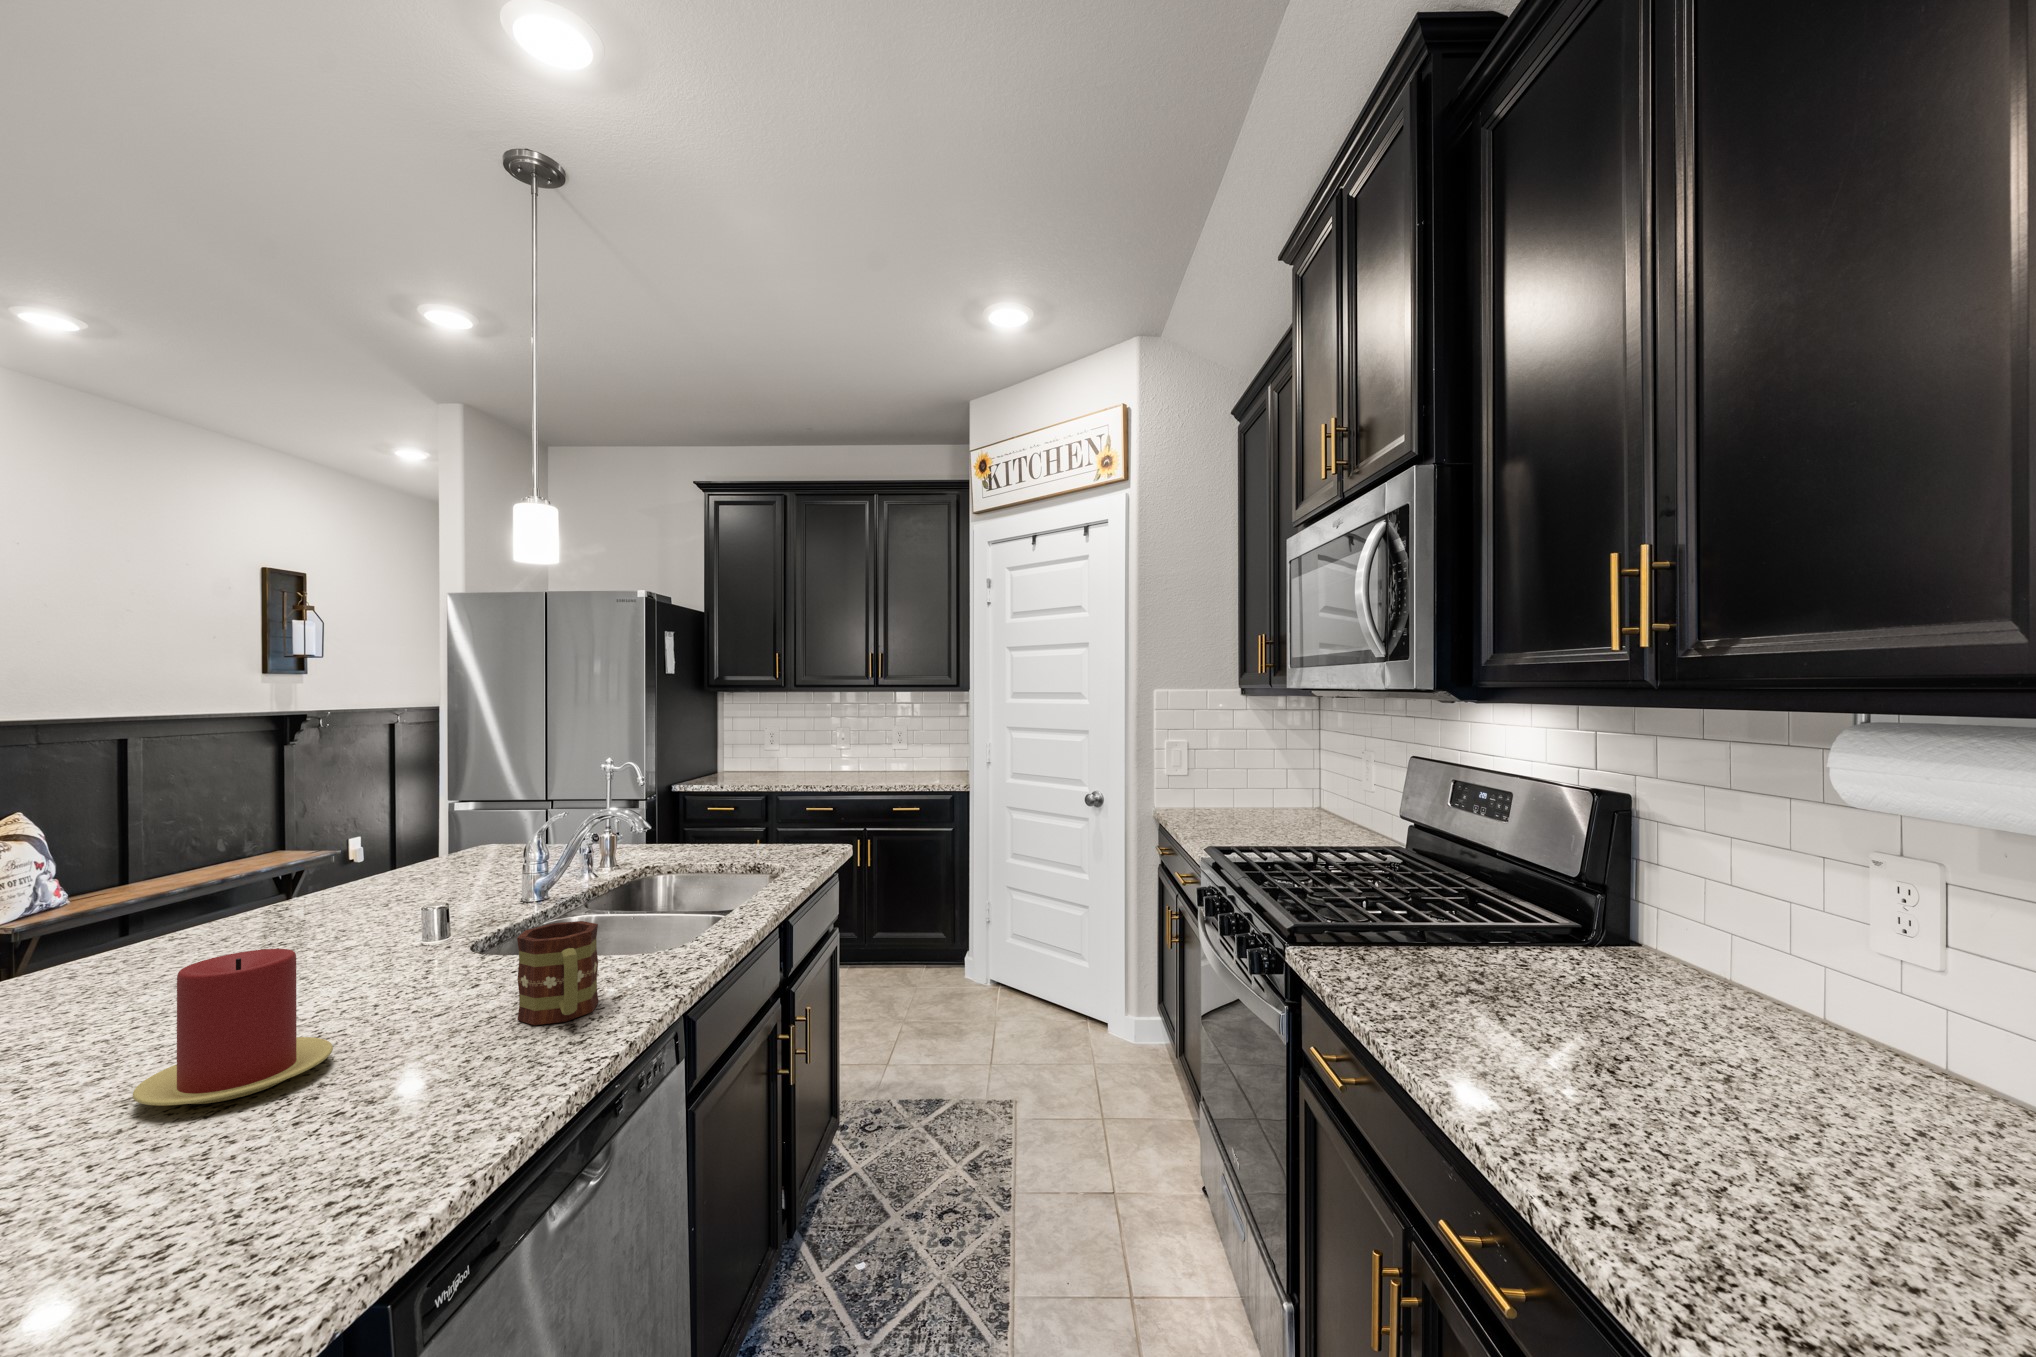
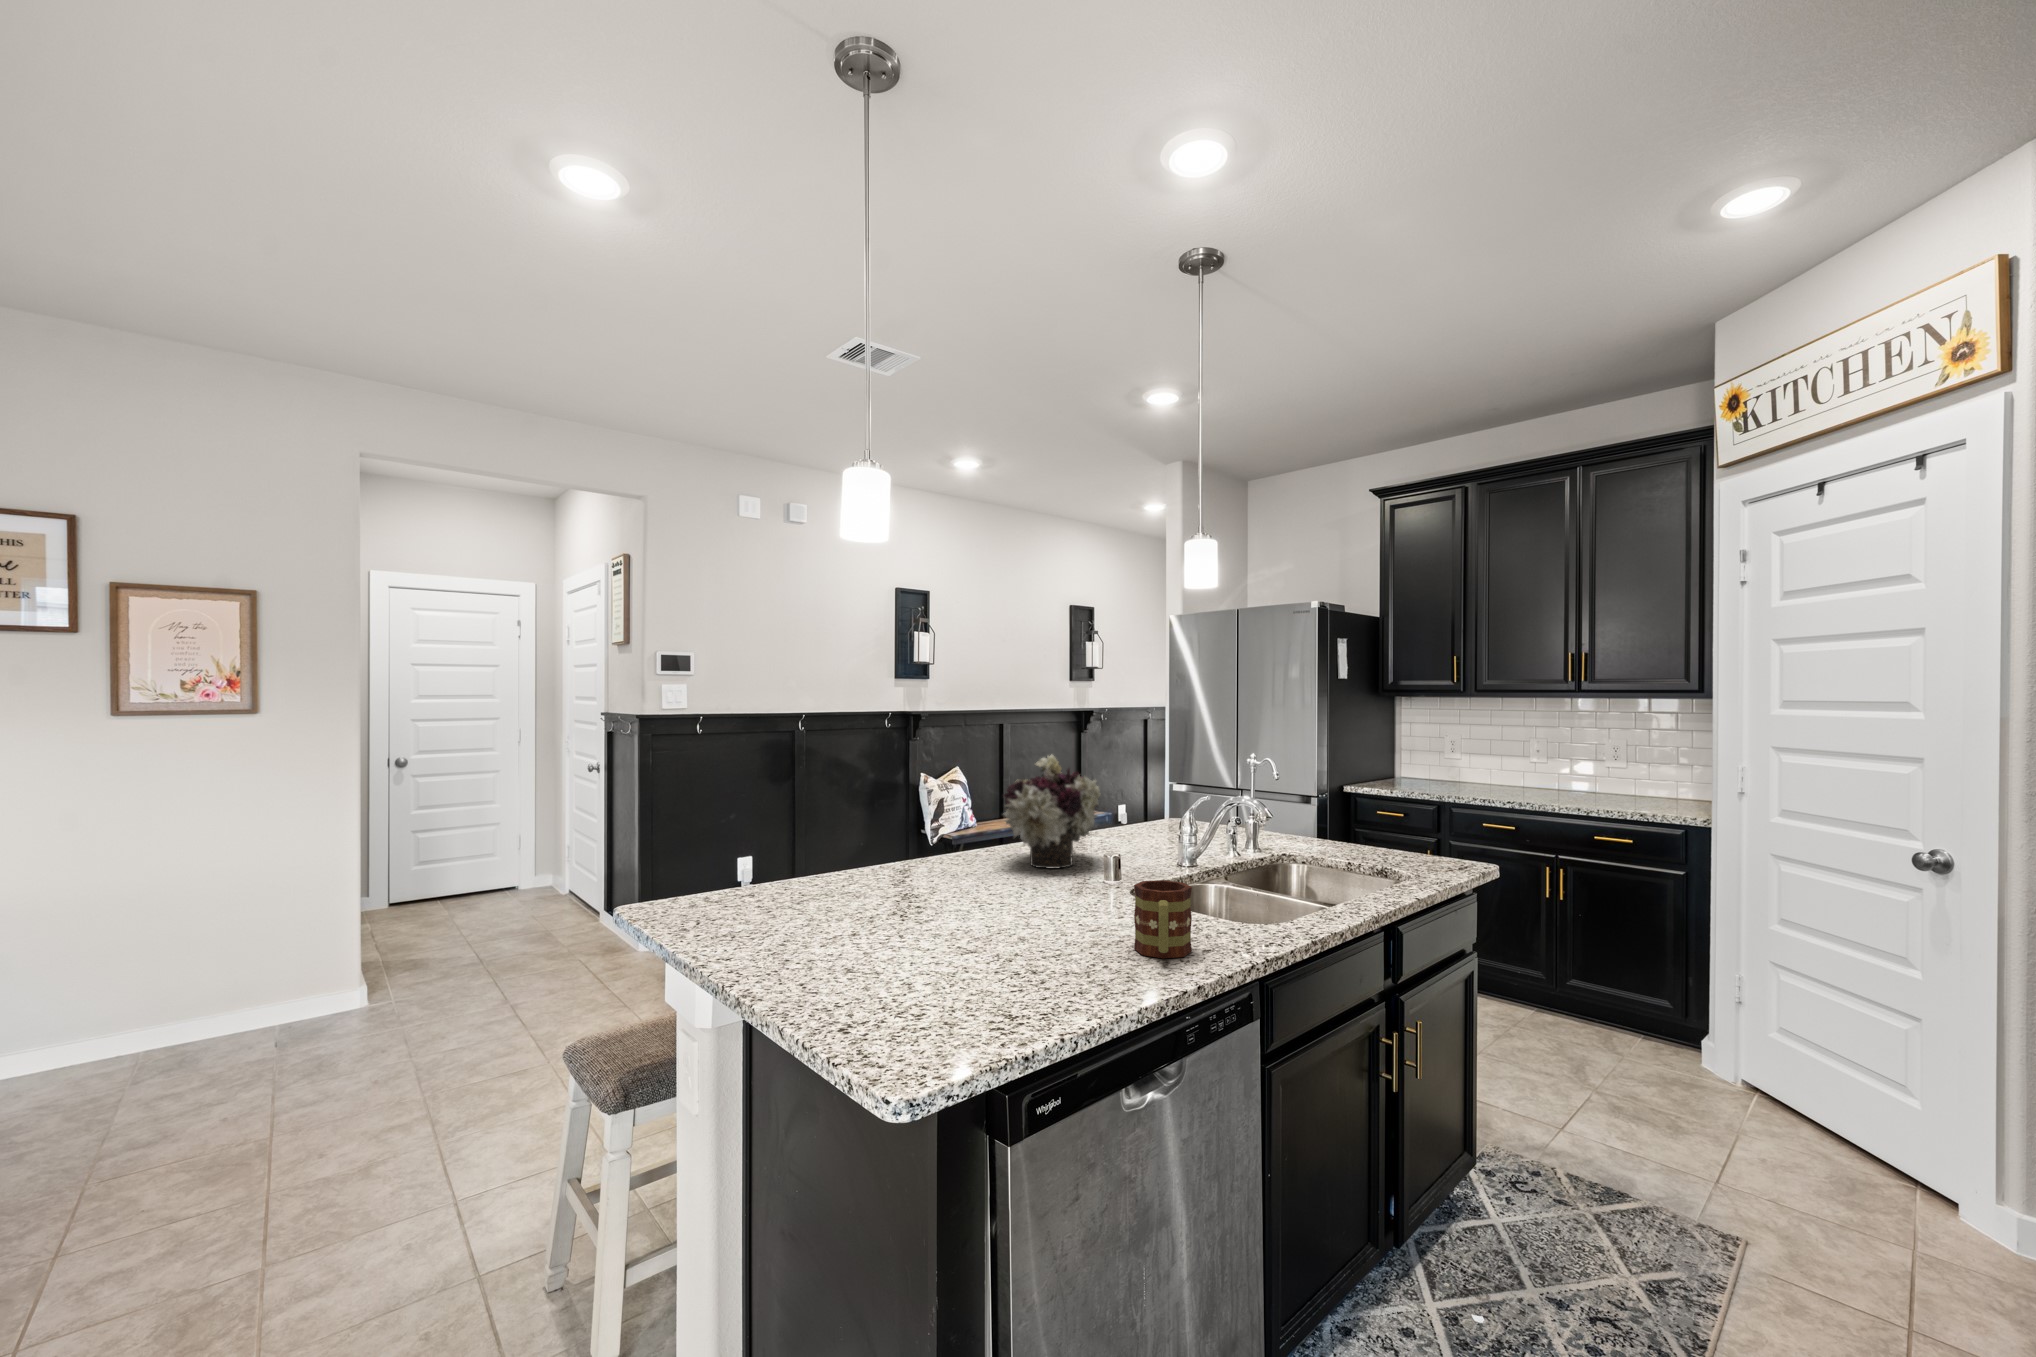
flower arrangement: none [231,782,409,945] -> present [1003,755,1100,869]
candle: present [133,949,333,1106] -> none [932,860,1025,950]

